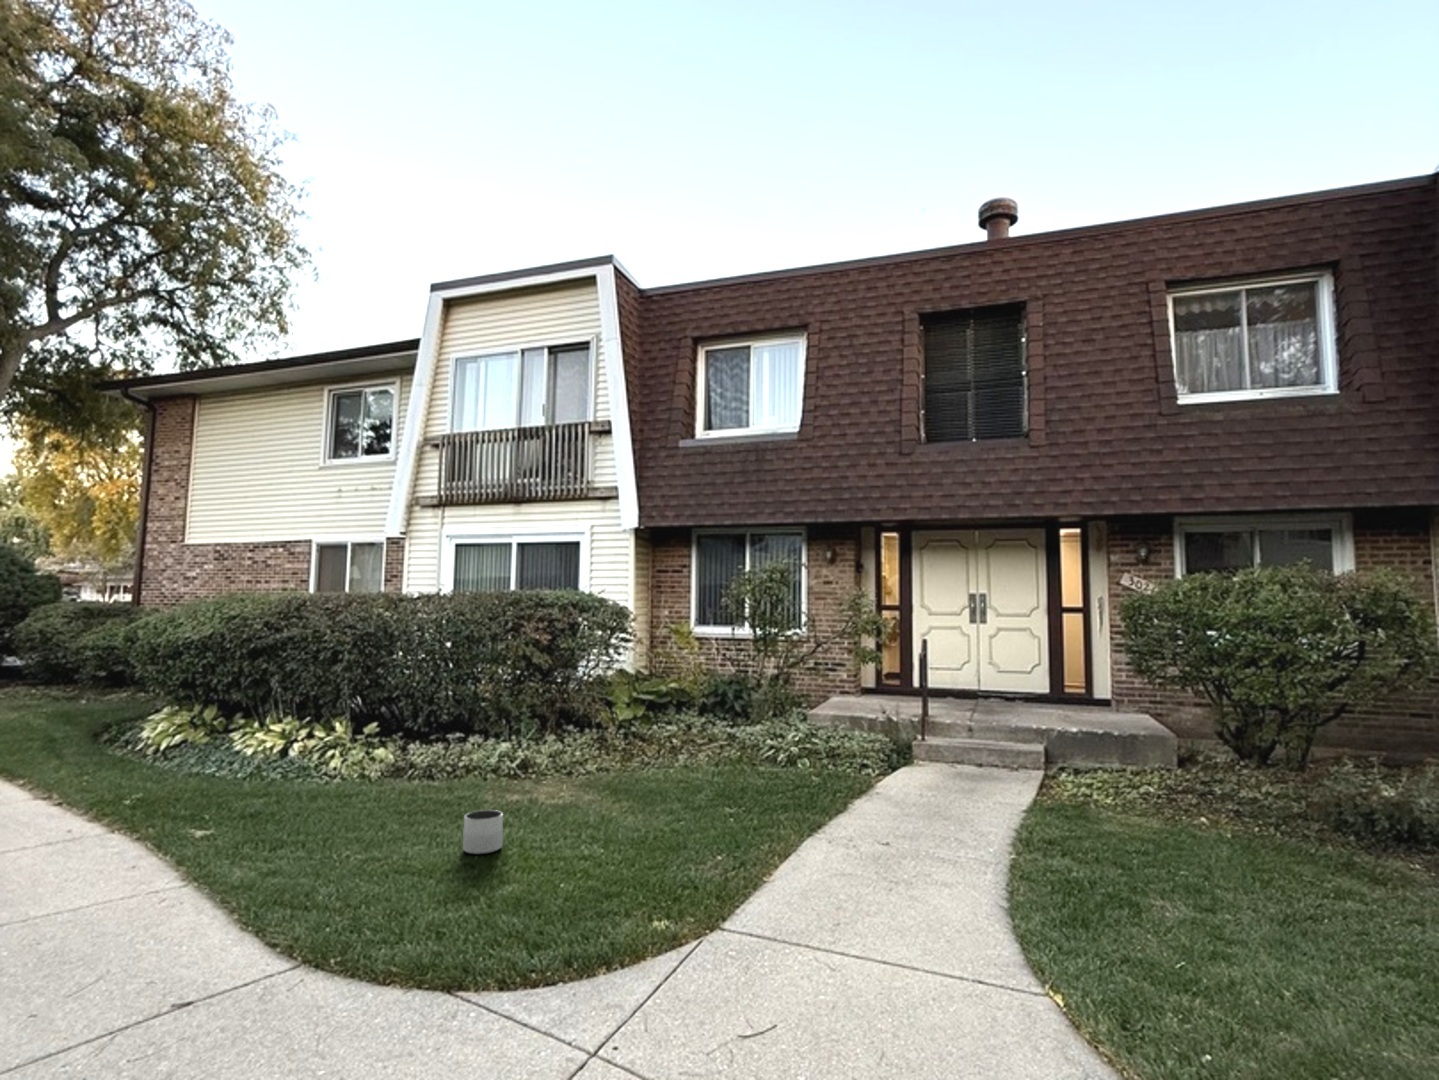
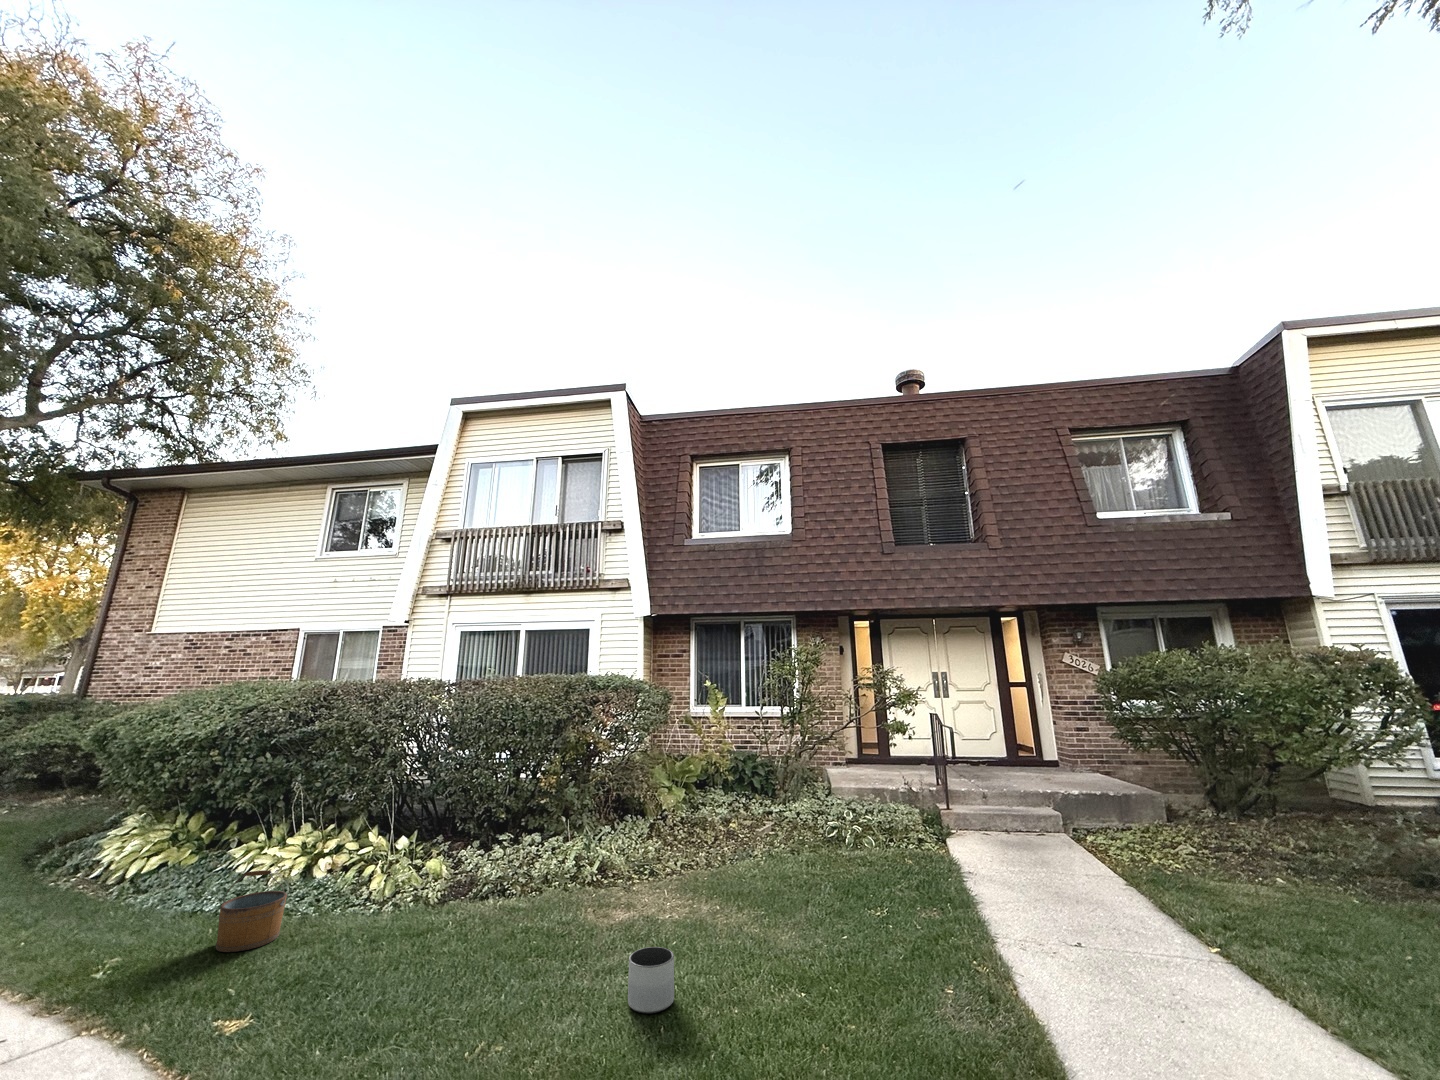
bucket: none [196,741,247,799] -> present [216,870,287,952]

